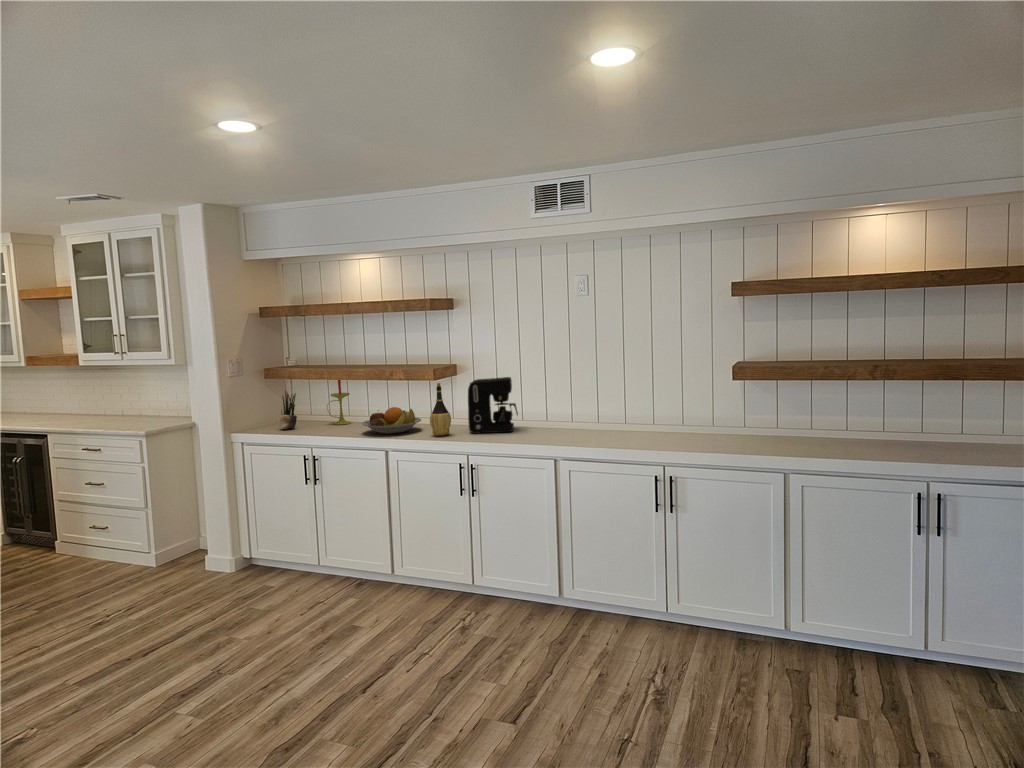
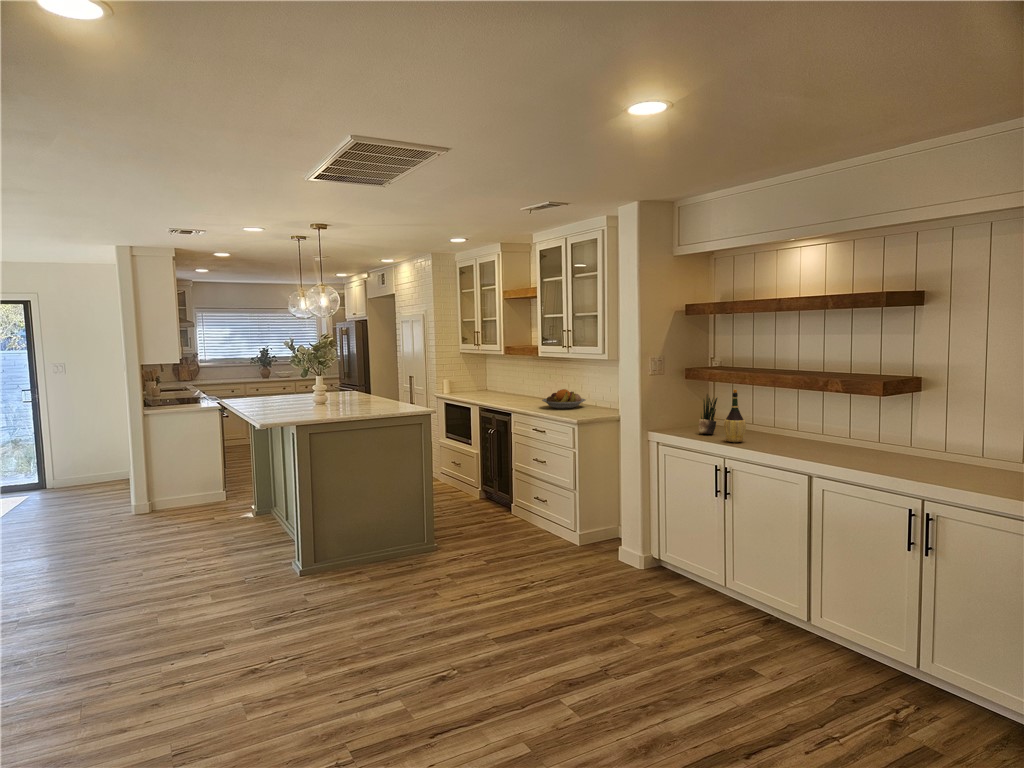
coffee maker: present [468,377,518,433] -> none [927,403,1007,477]
candle: present [327,380,350,425] -> none [749,382,777,437]
wine bottle: present [430,383,451,436] -> present [724,389,746,442]
fruit bowl: present [362,407,421,434] -> present [542,389,585,409]

